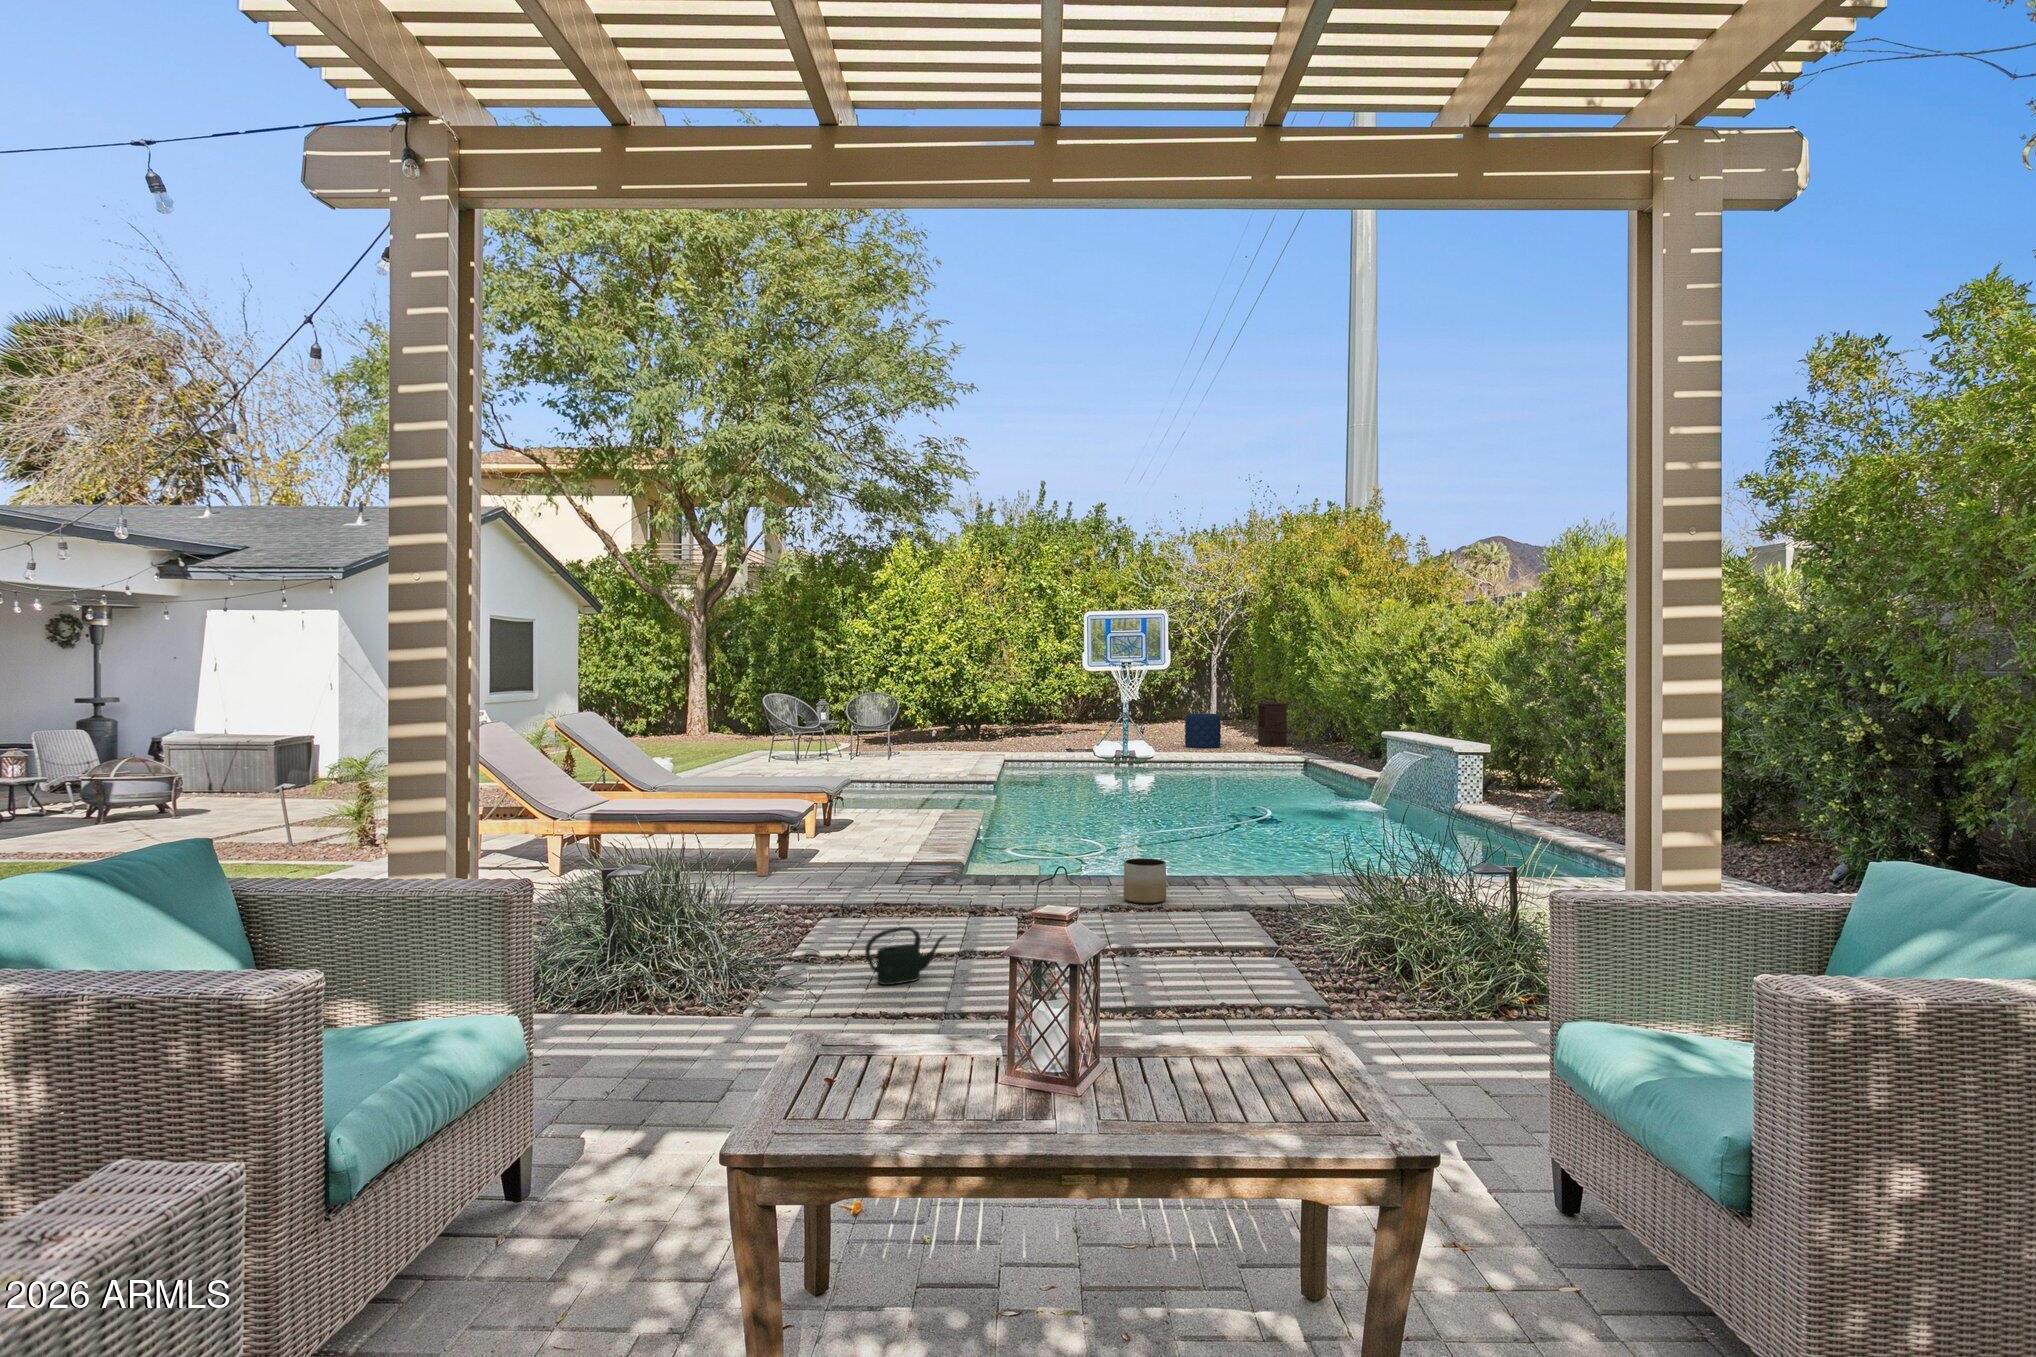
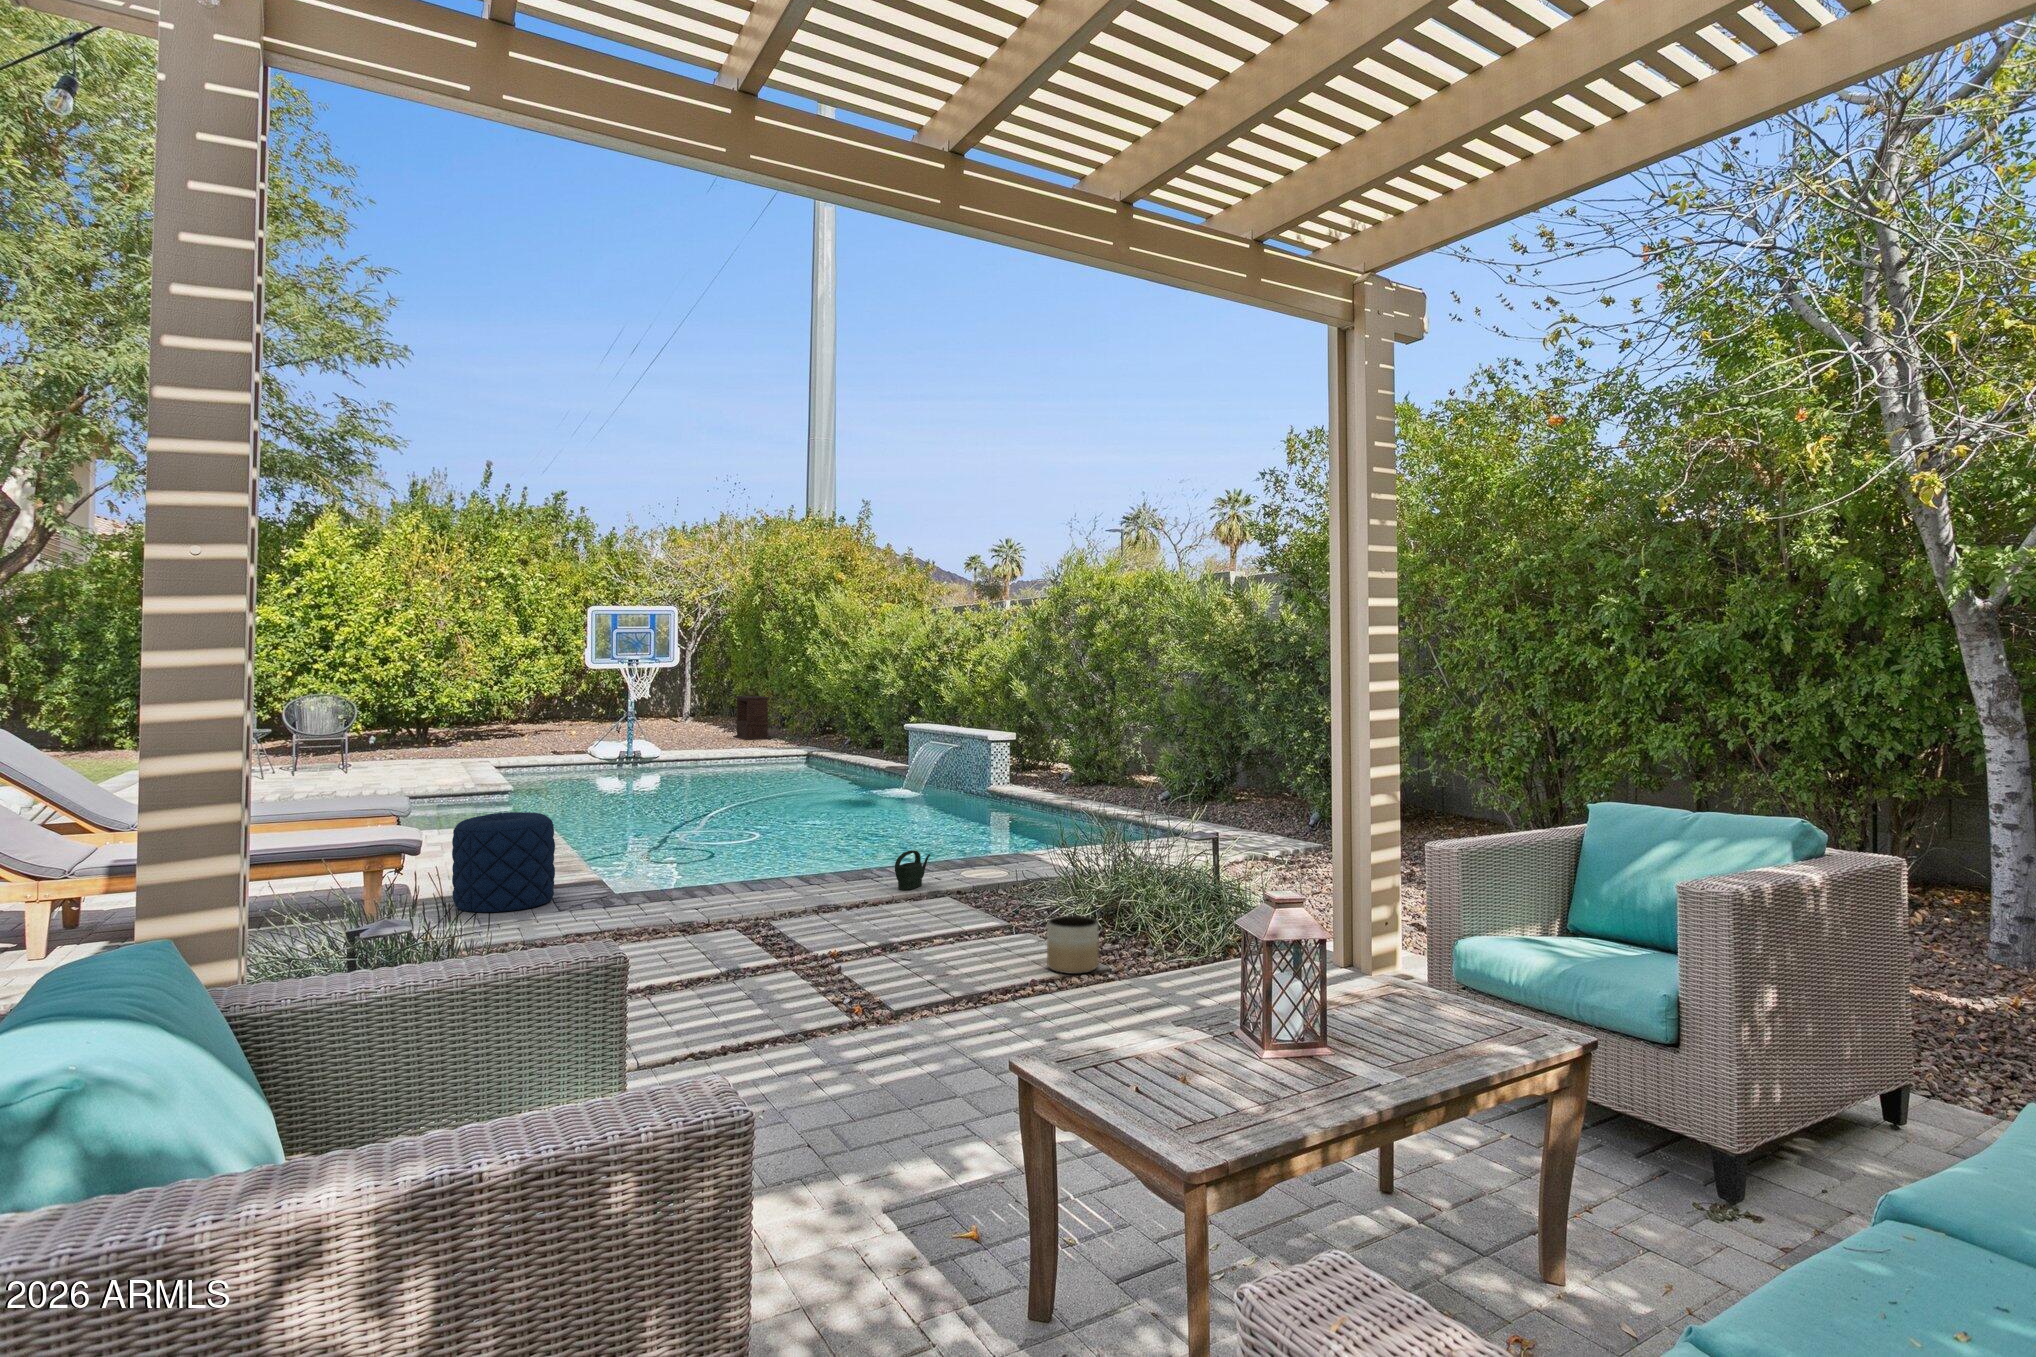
pouf: present [1185,713,1221,748] -> present [452,812,555,912]
planter: present [1124,858,1166,904] -> present [1047,916,1099,974]
watering can: present [865,927,946,985] -> present [895,850,930,890]

